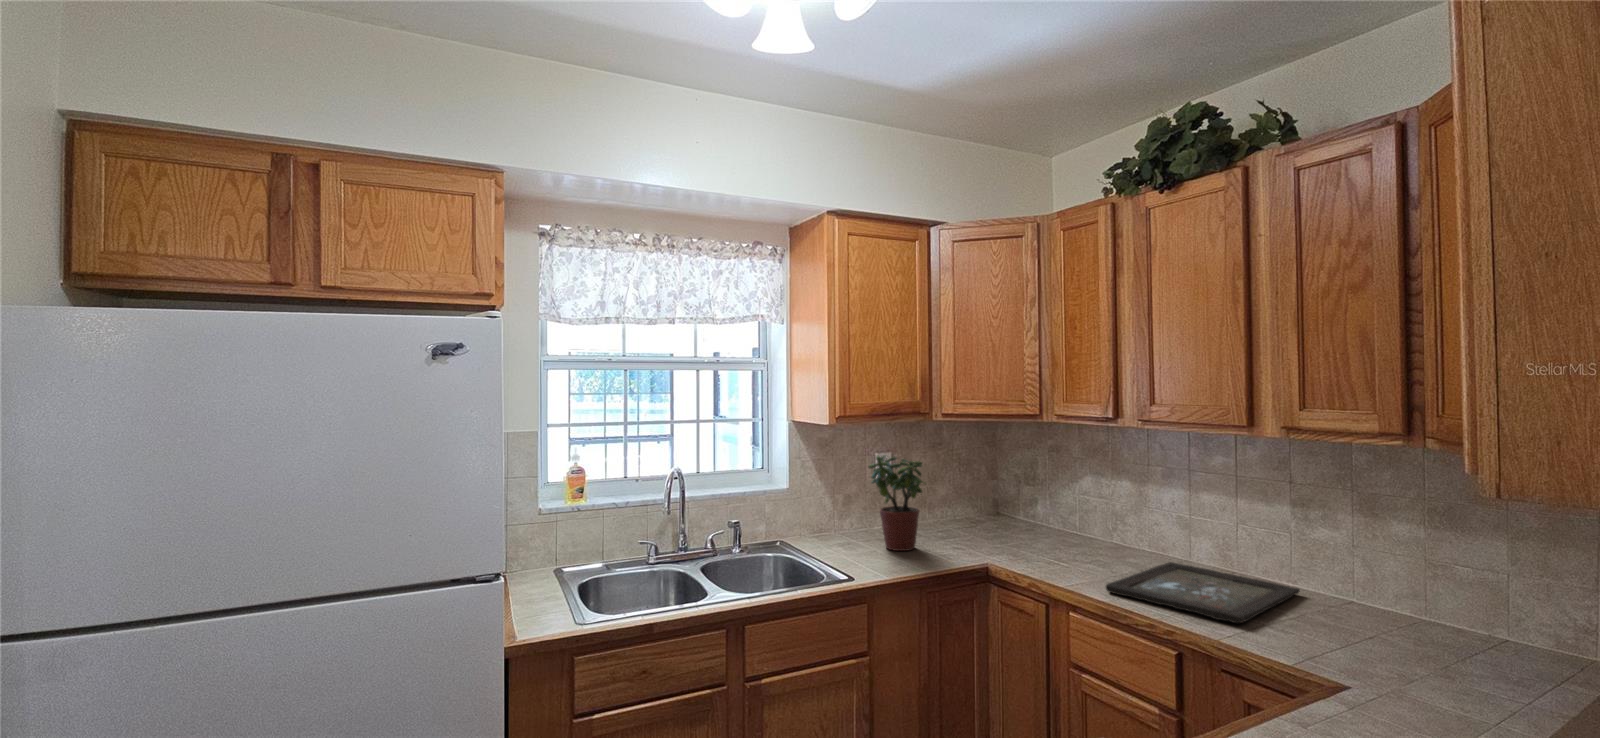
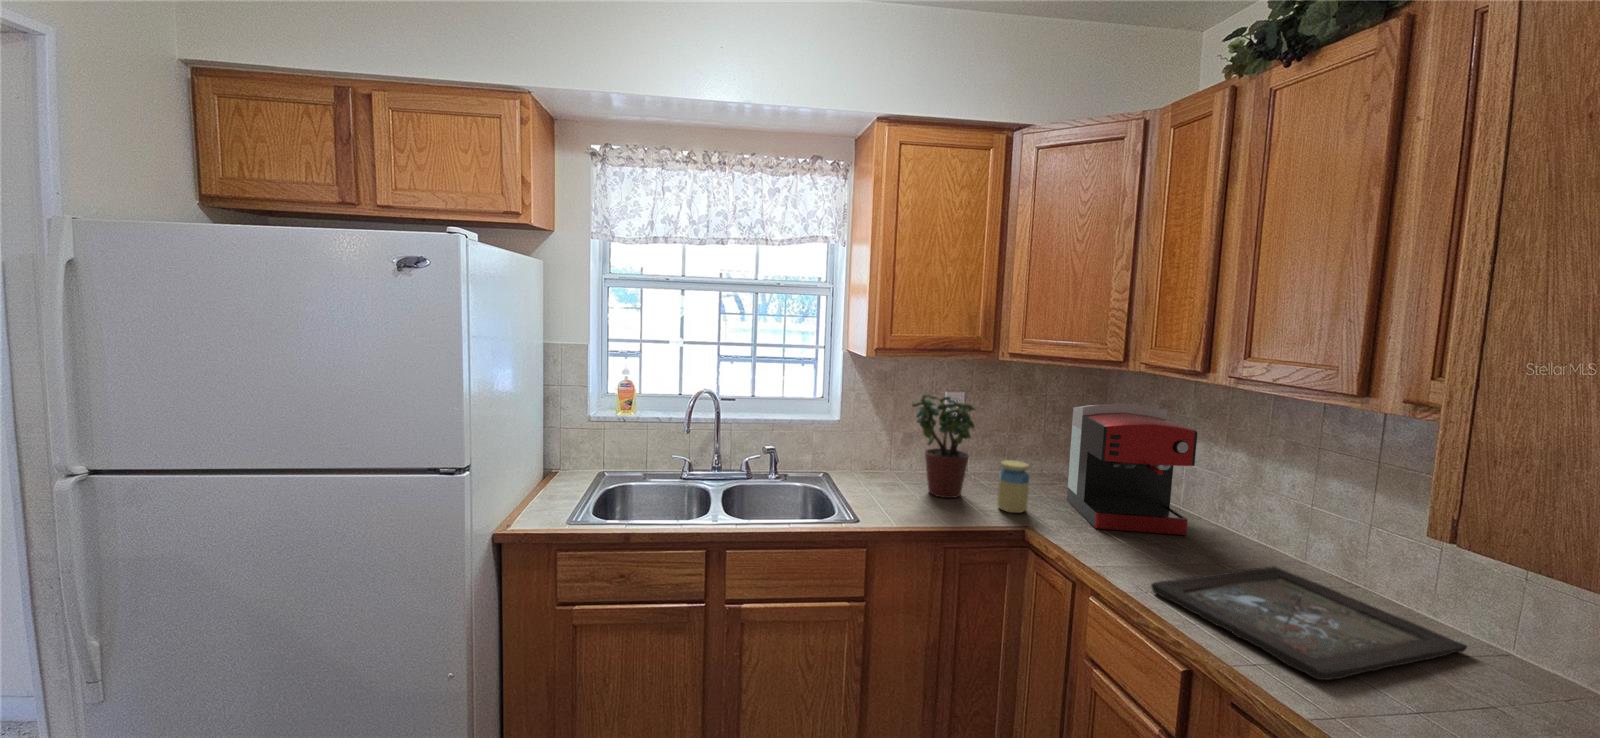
coffee maker: none [996,450,1100,556] -> present [1067,404,1197,535]
jar: none [950,508,977,555] -> present [997,460,1029,513]

